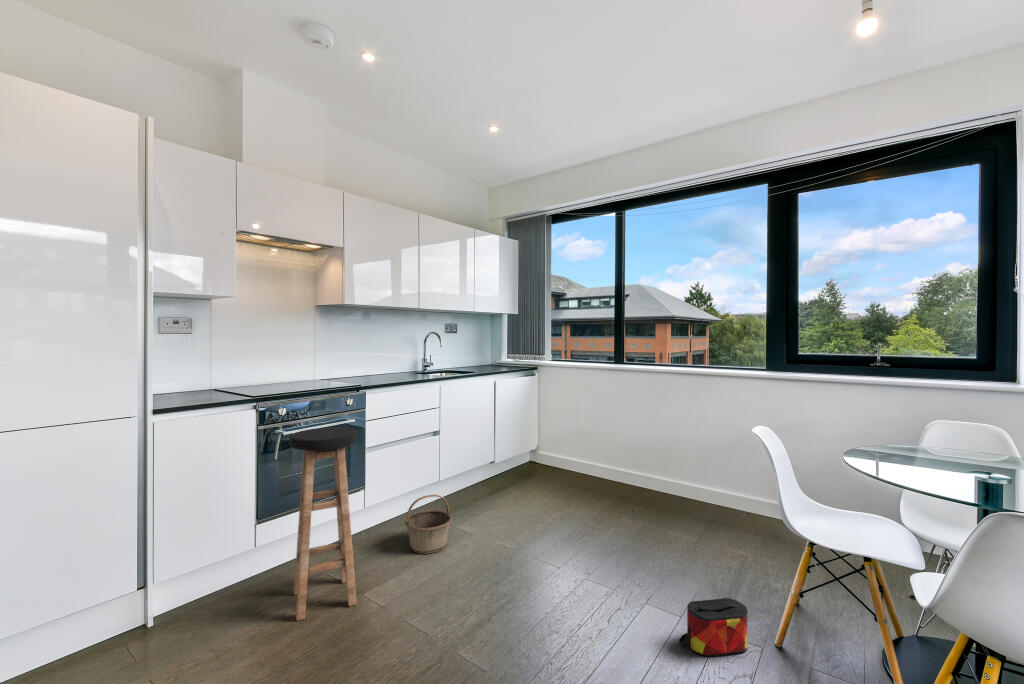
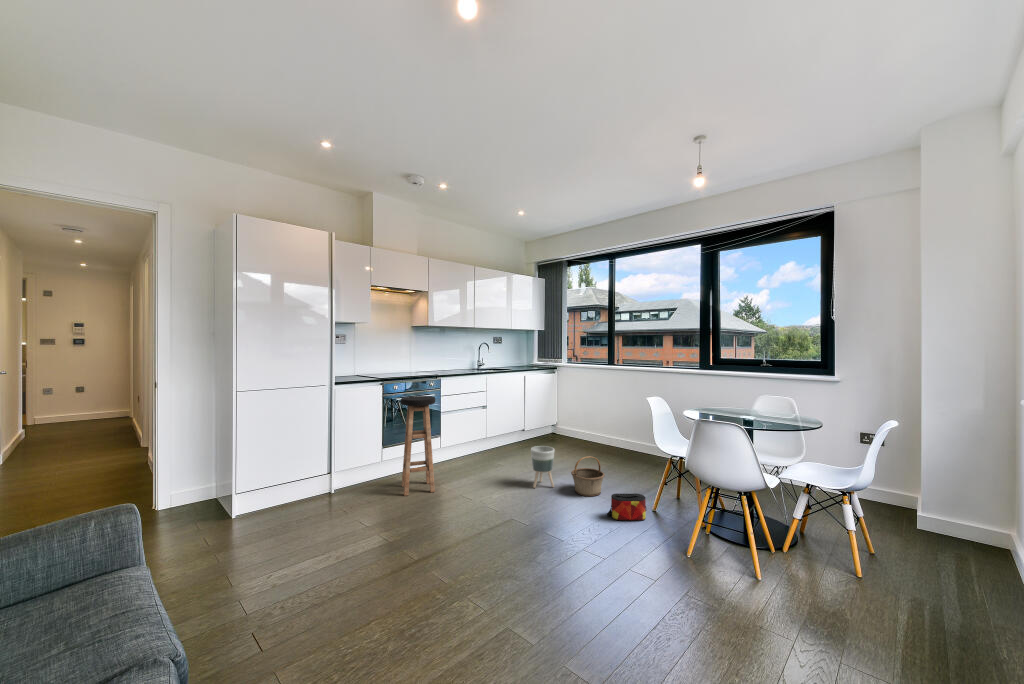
basket: present [405,495,452,554] -> present [571,456,605,496]
planter: none [526,504,566,580] -> present [531,446,555,488]

